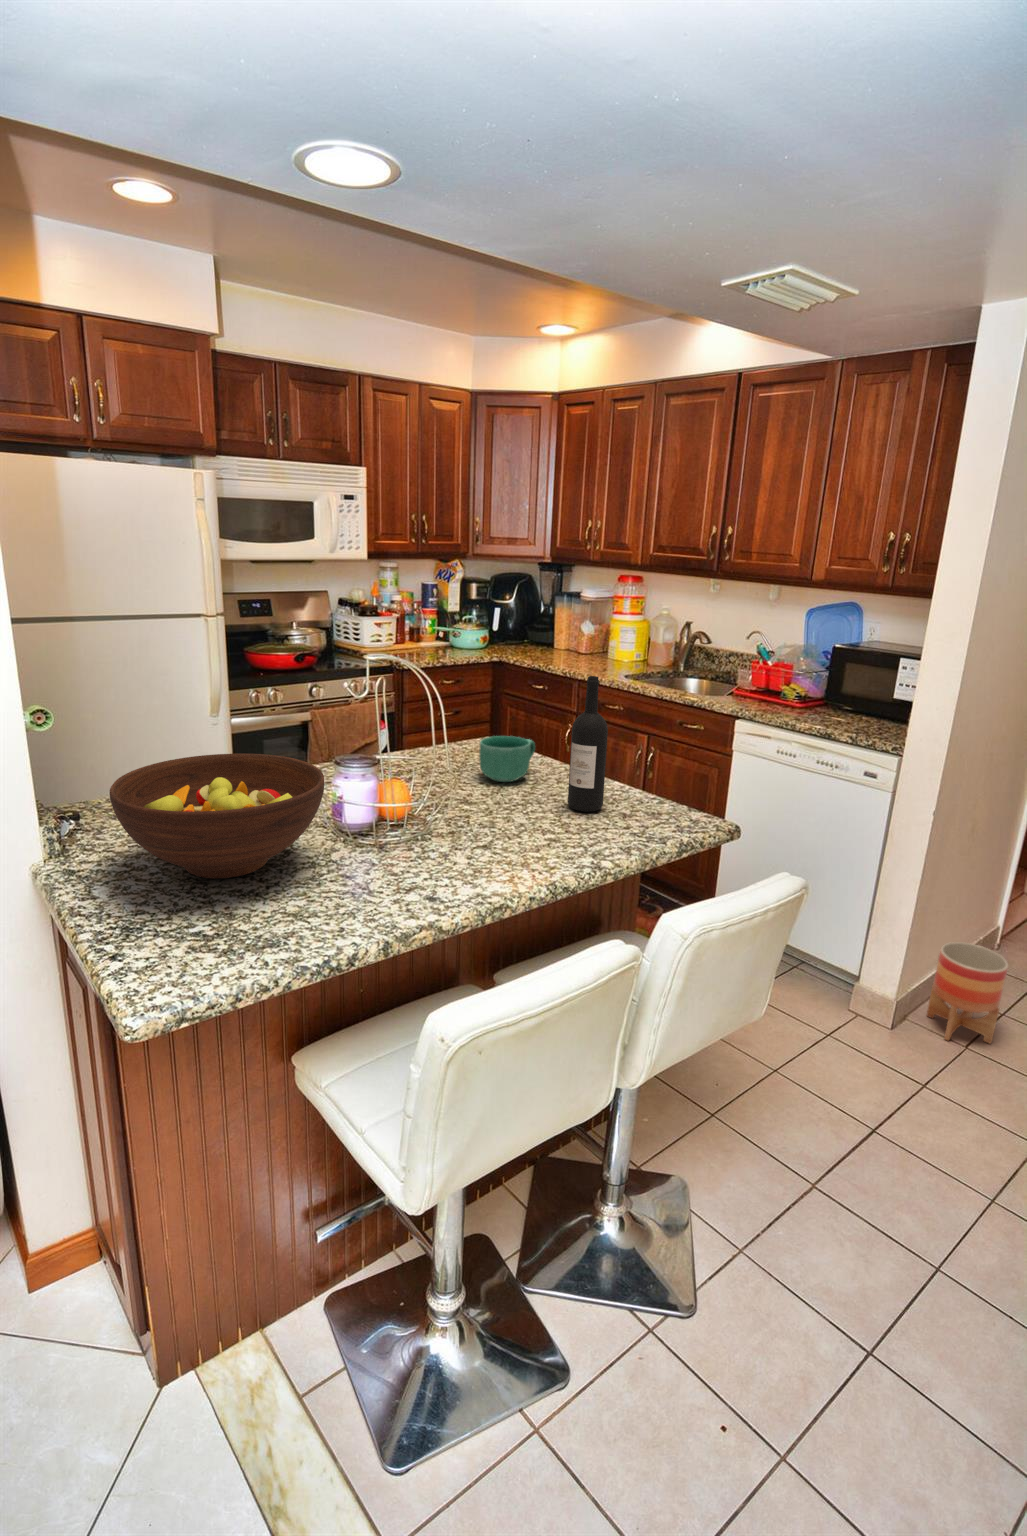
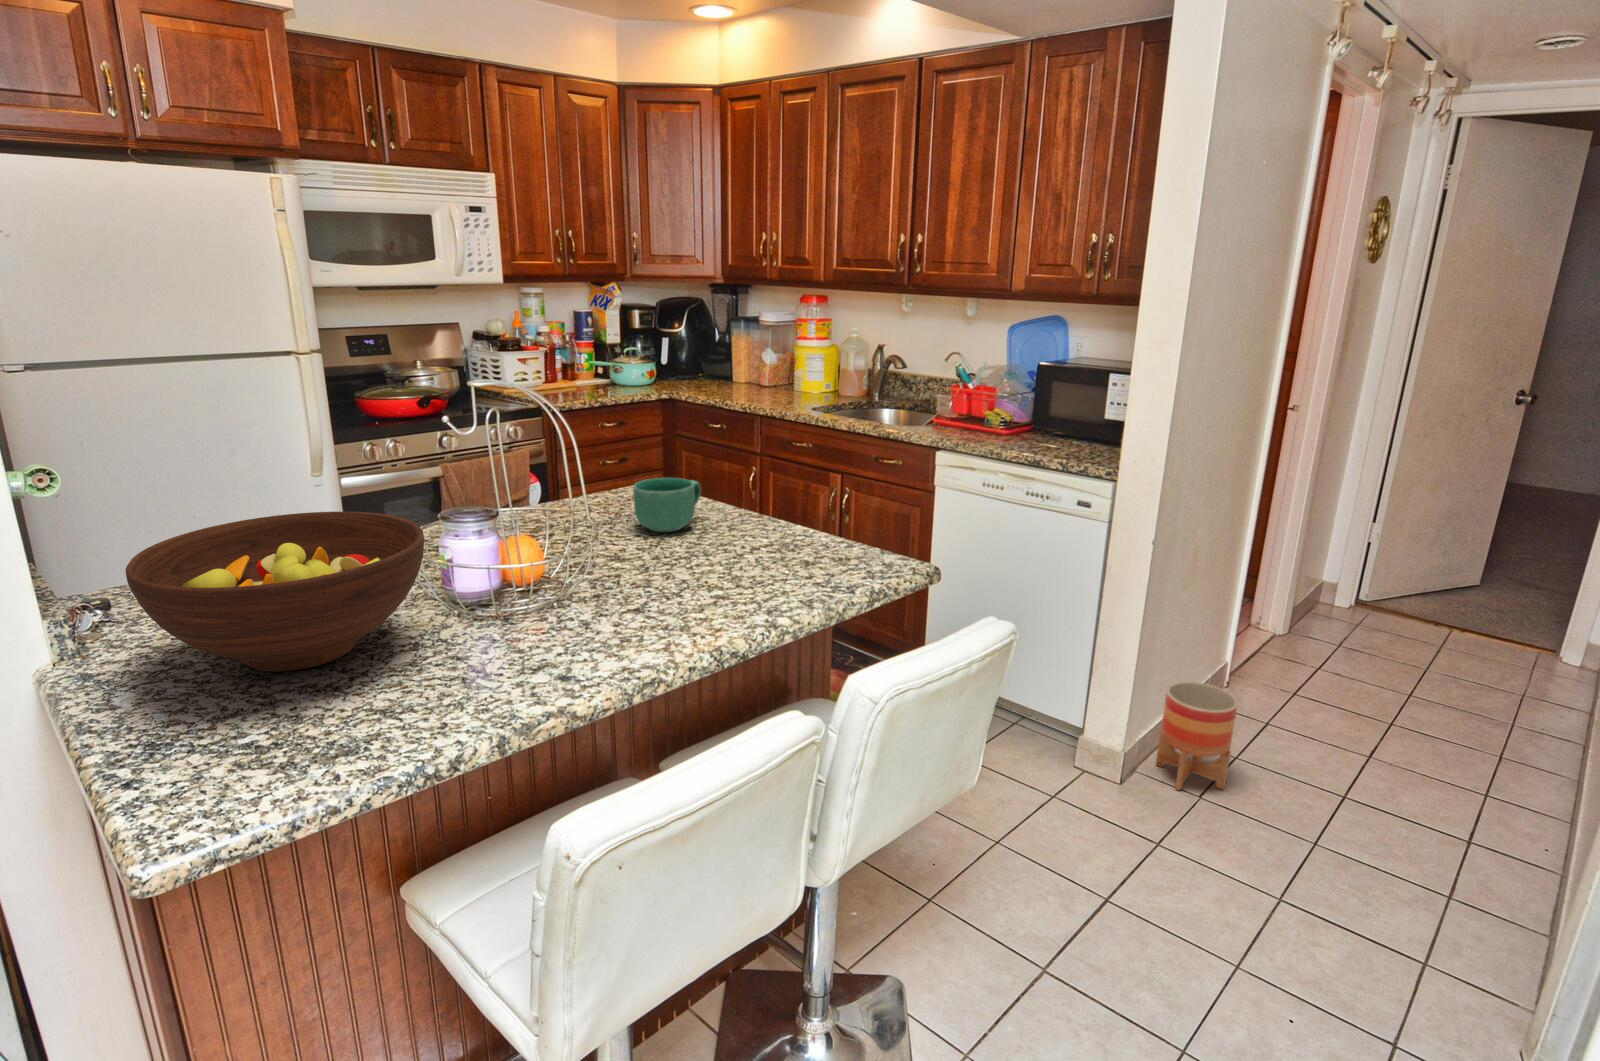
wine bottle: present [568,676,608,812] -> none [739,400,781,561]

